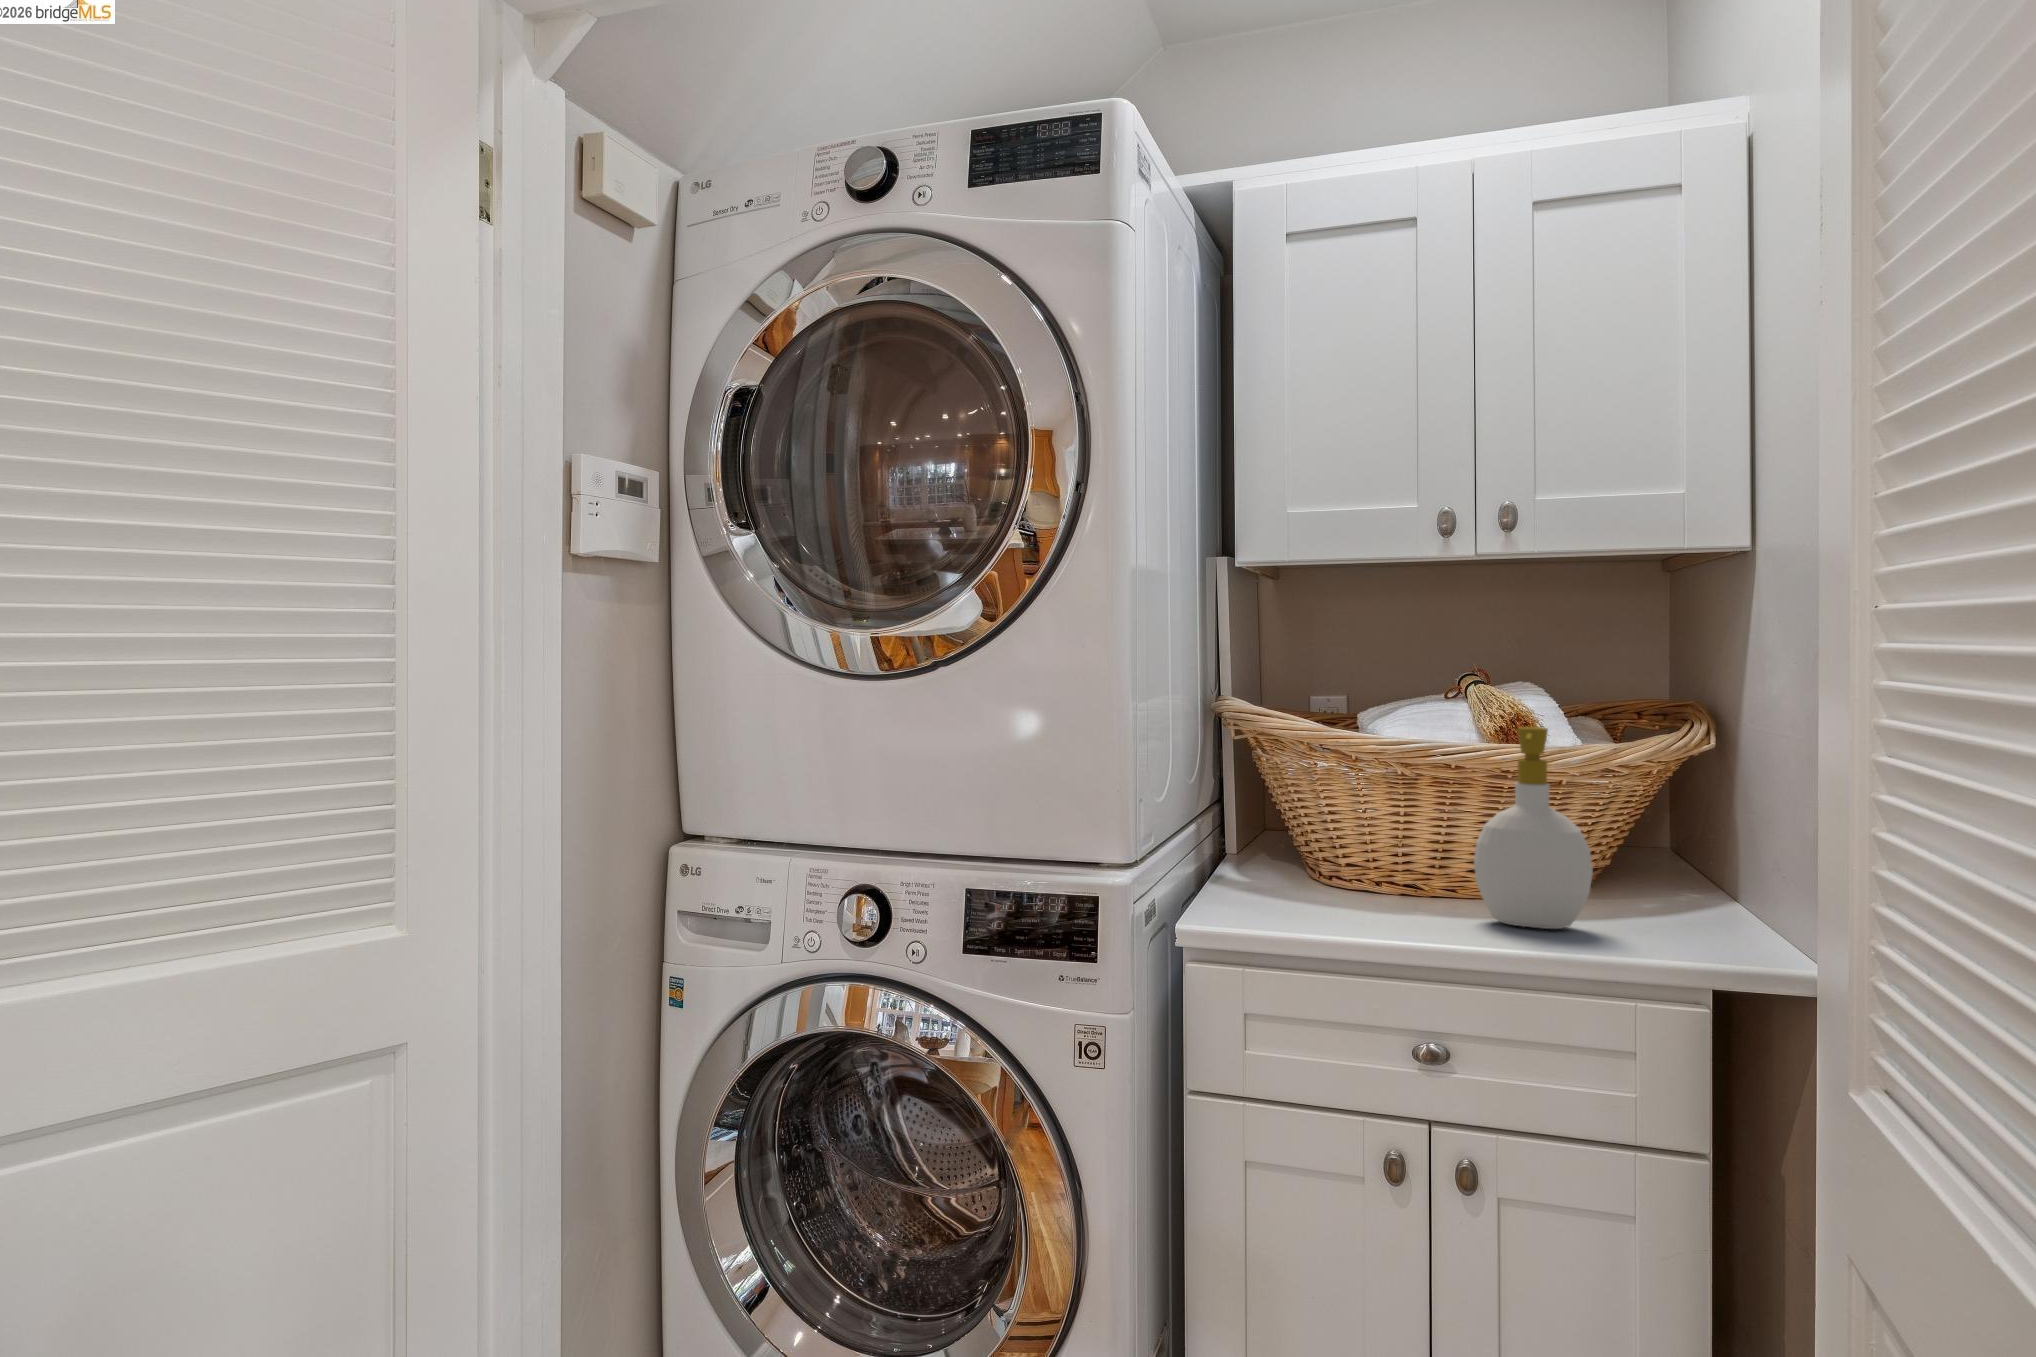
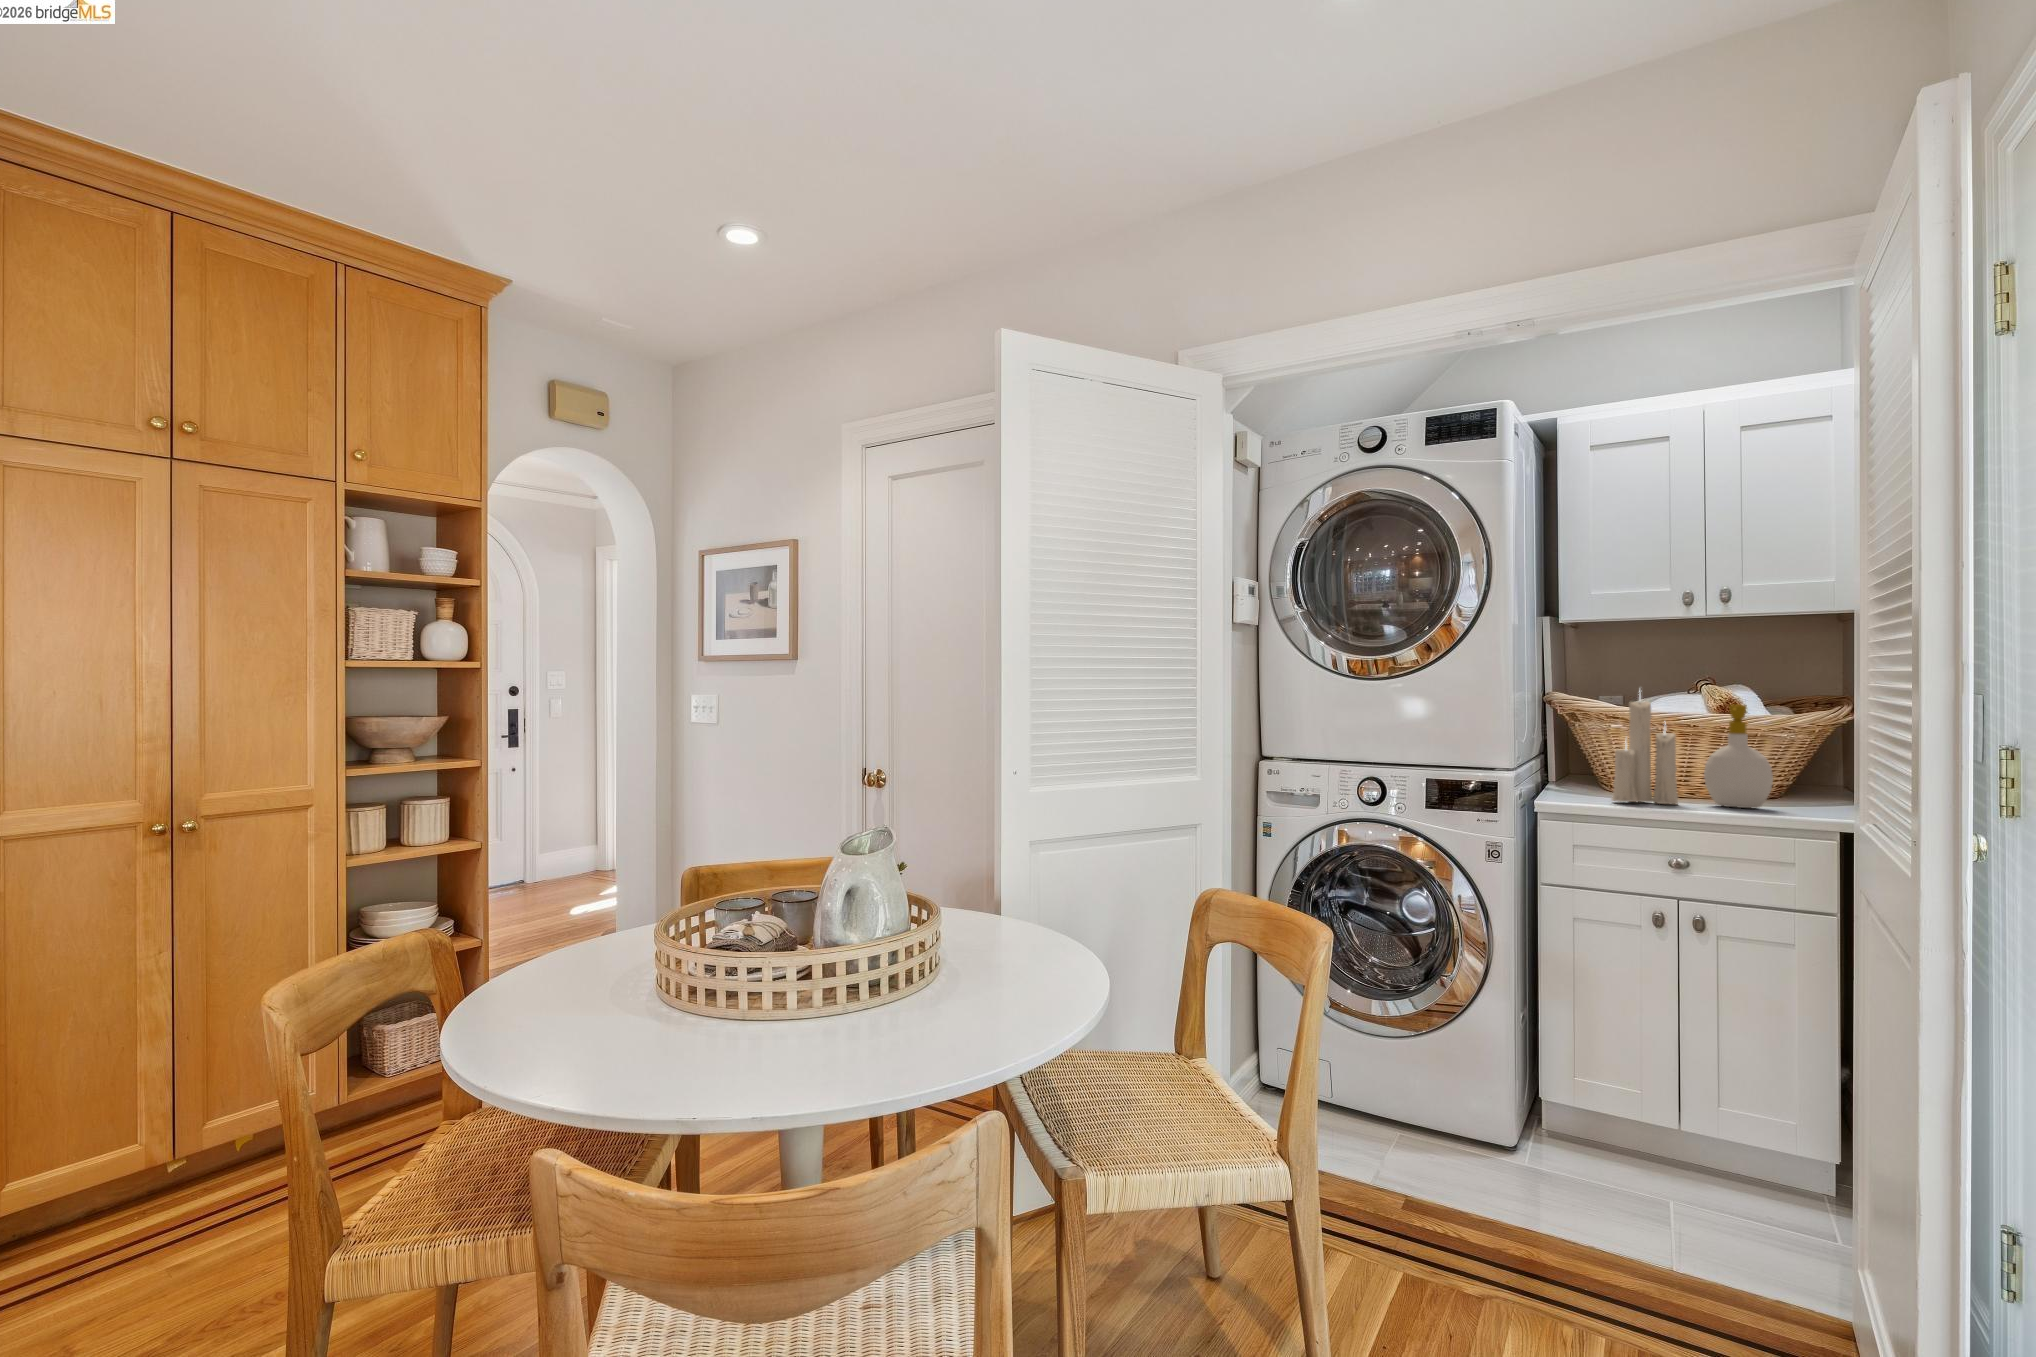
candle: none [1314,681,1431,924] -> present [1612,691,1678,804]

